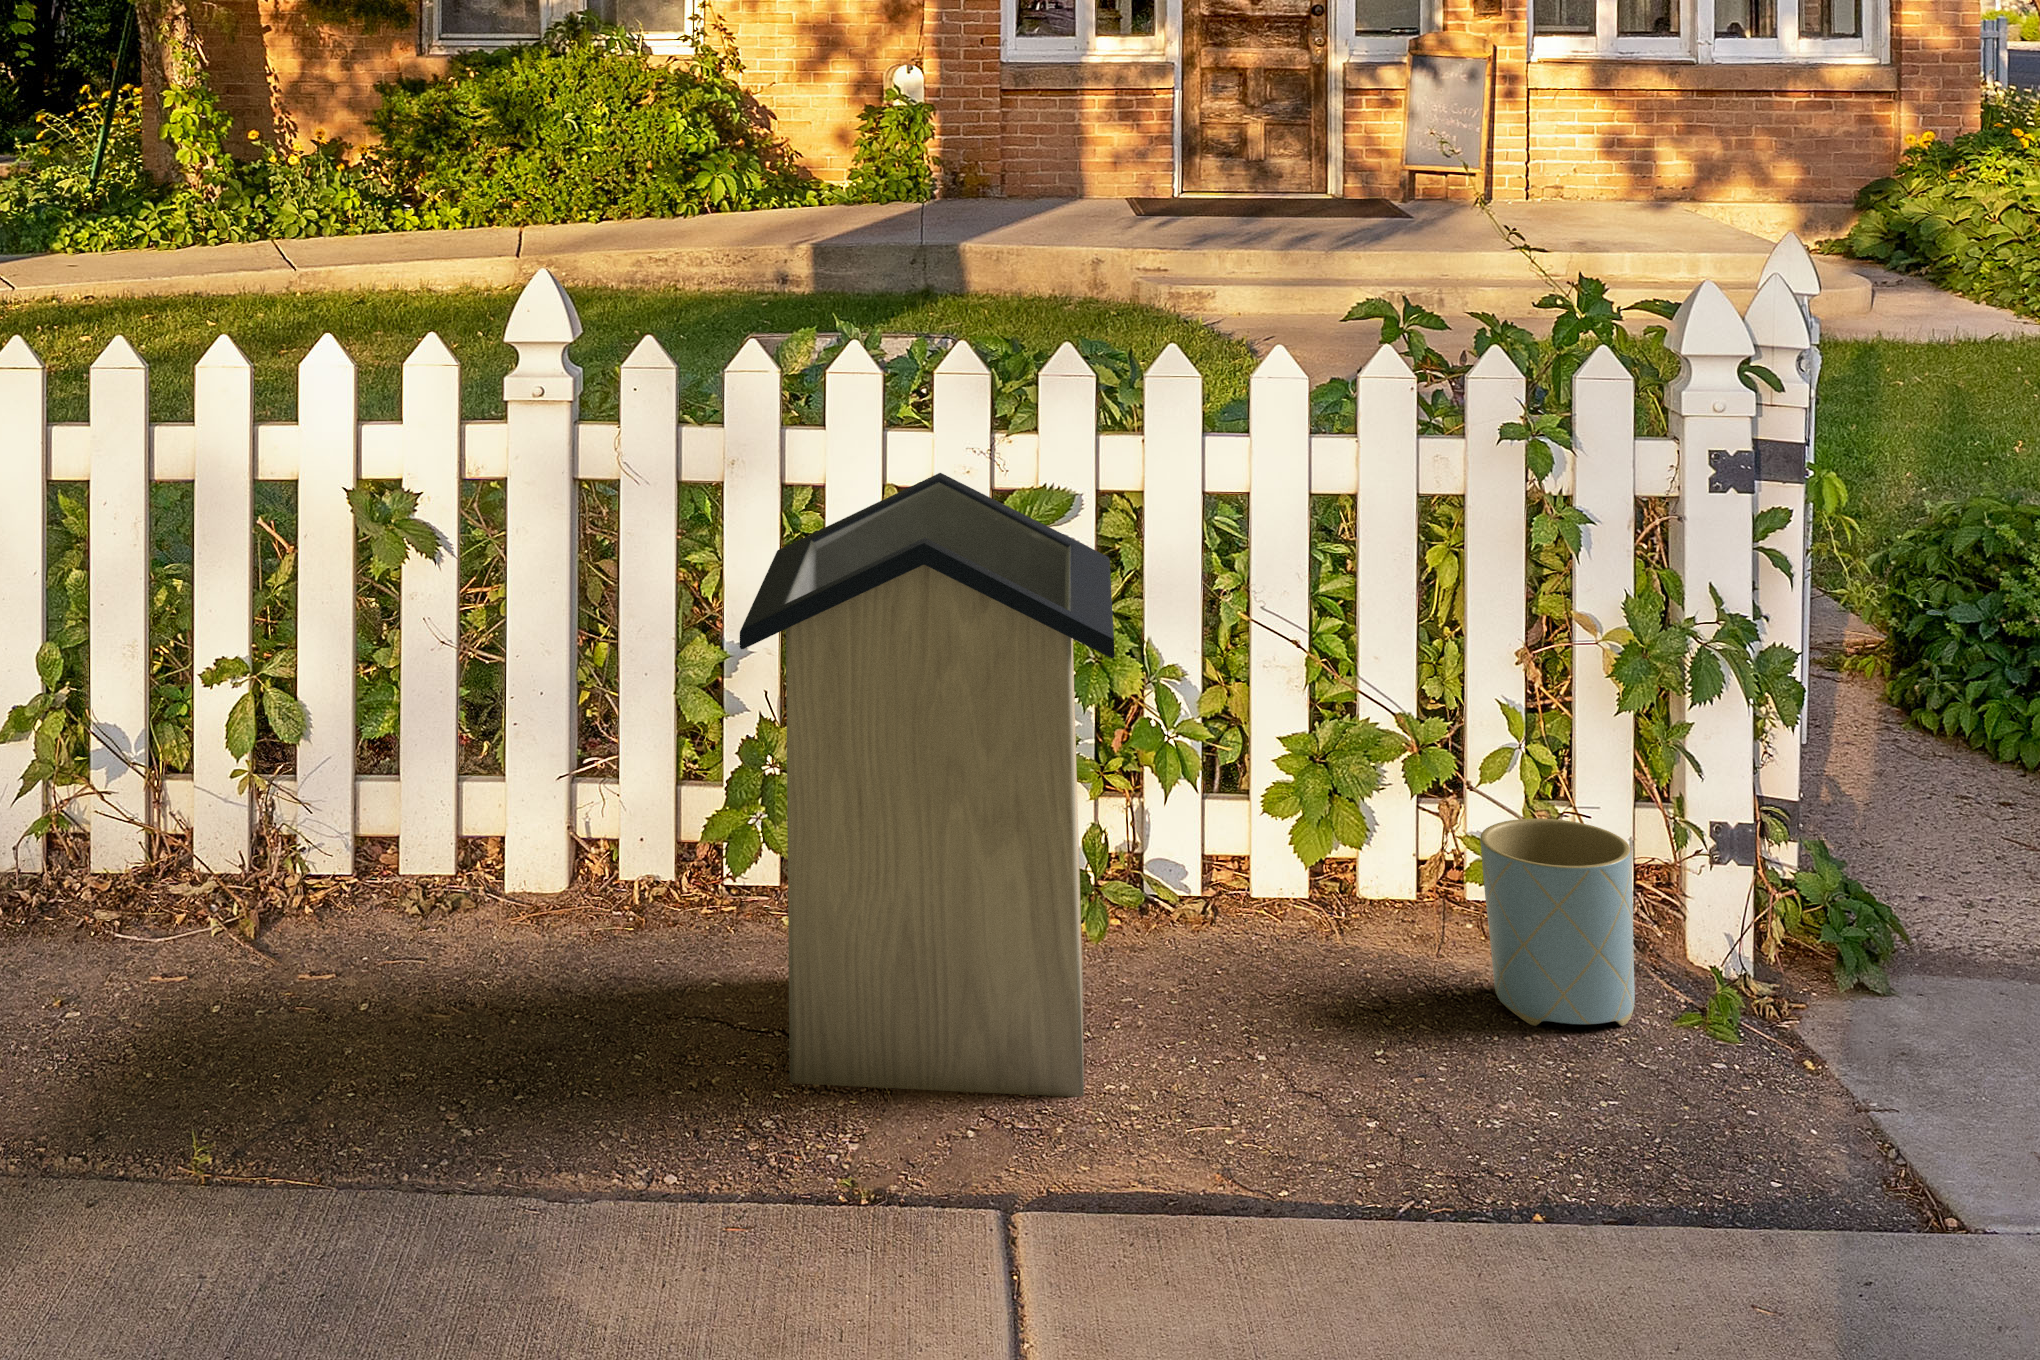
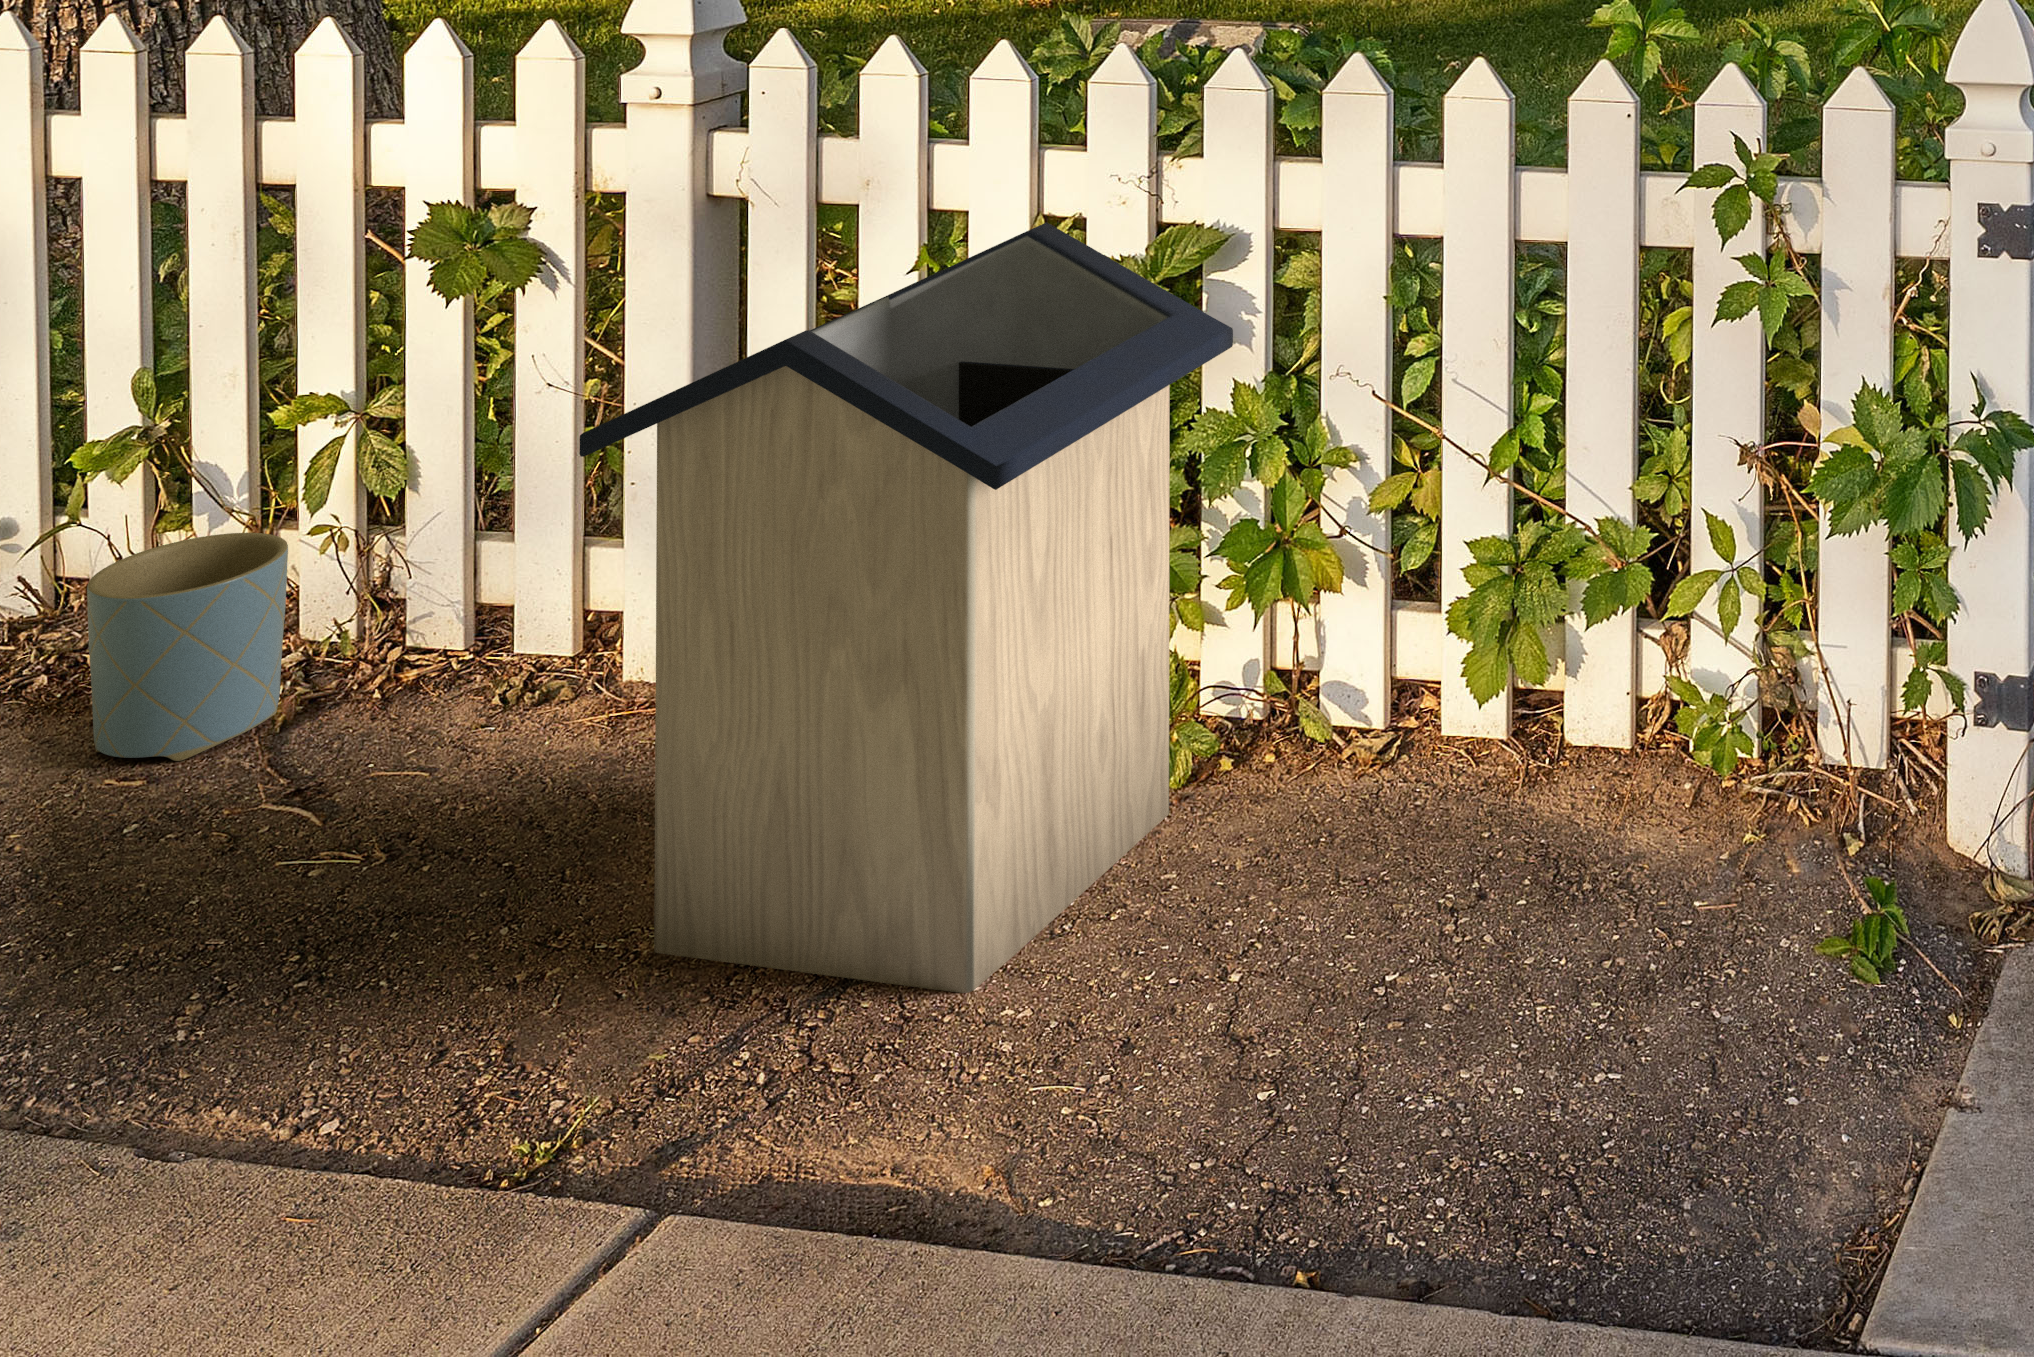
planter: present [1480,819,1635,1026] -> present [87,533,288,761]

